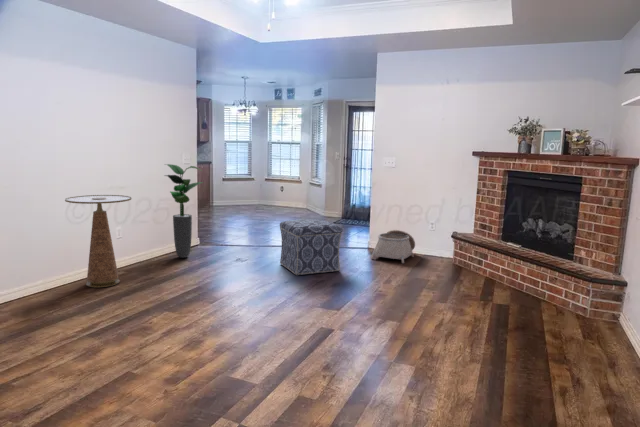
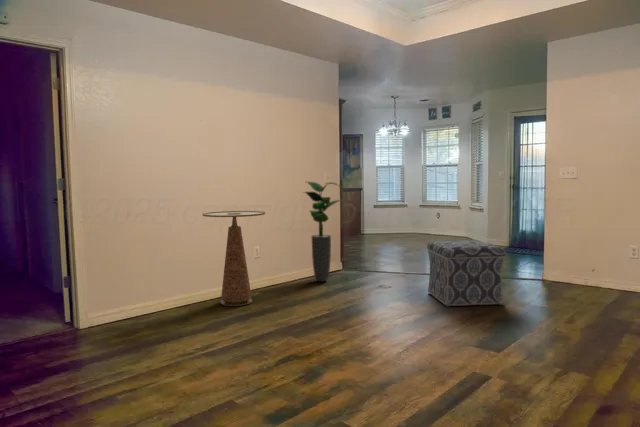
basket: present [371,230,415,263] -> none [546,257,610,300]

